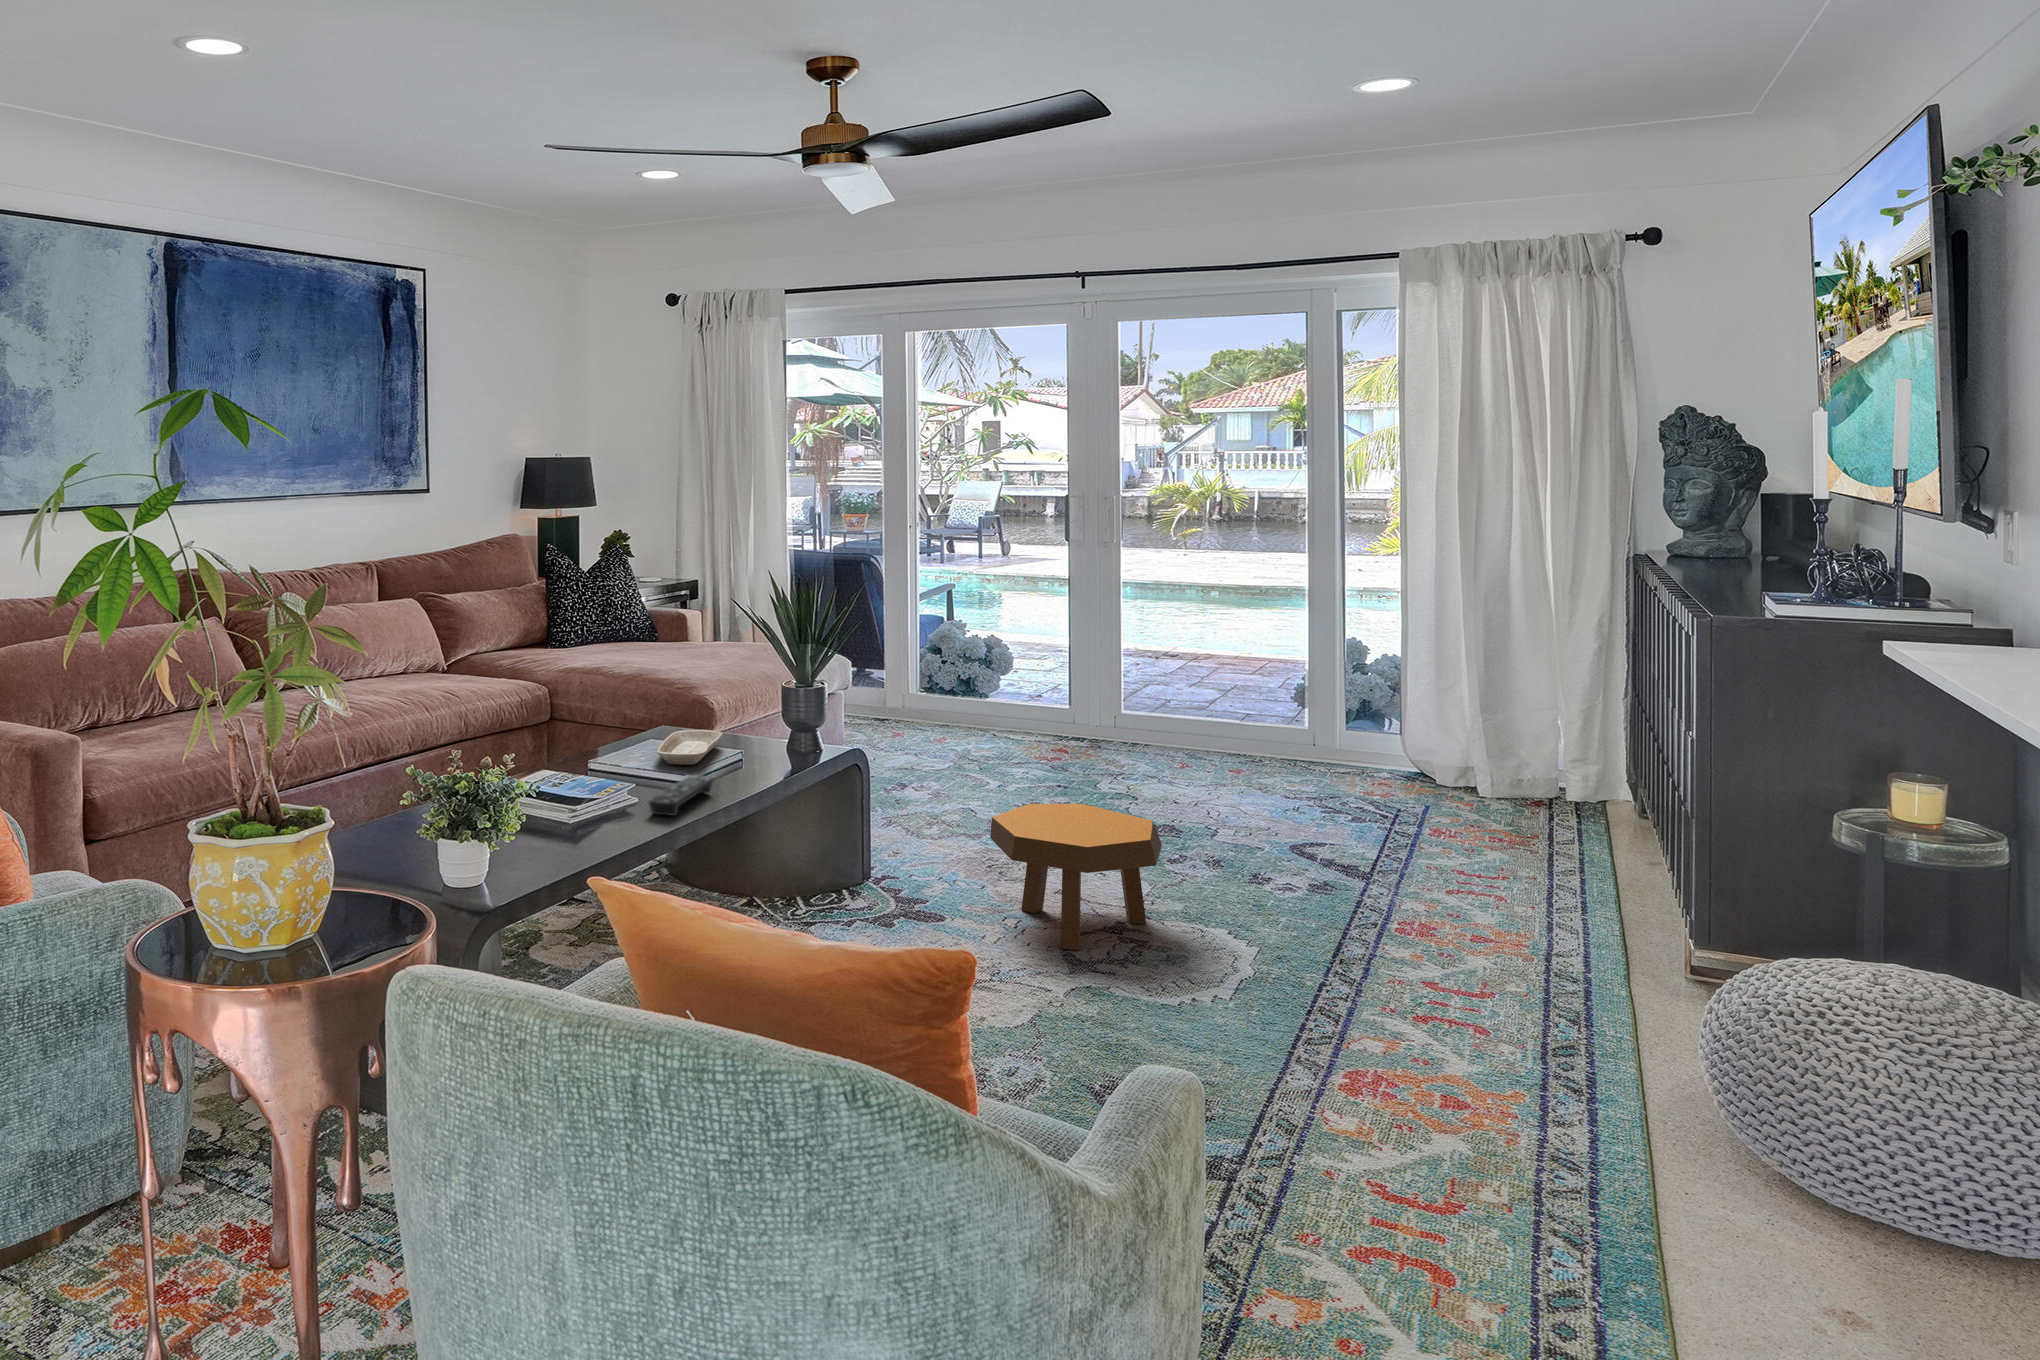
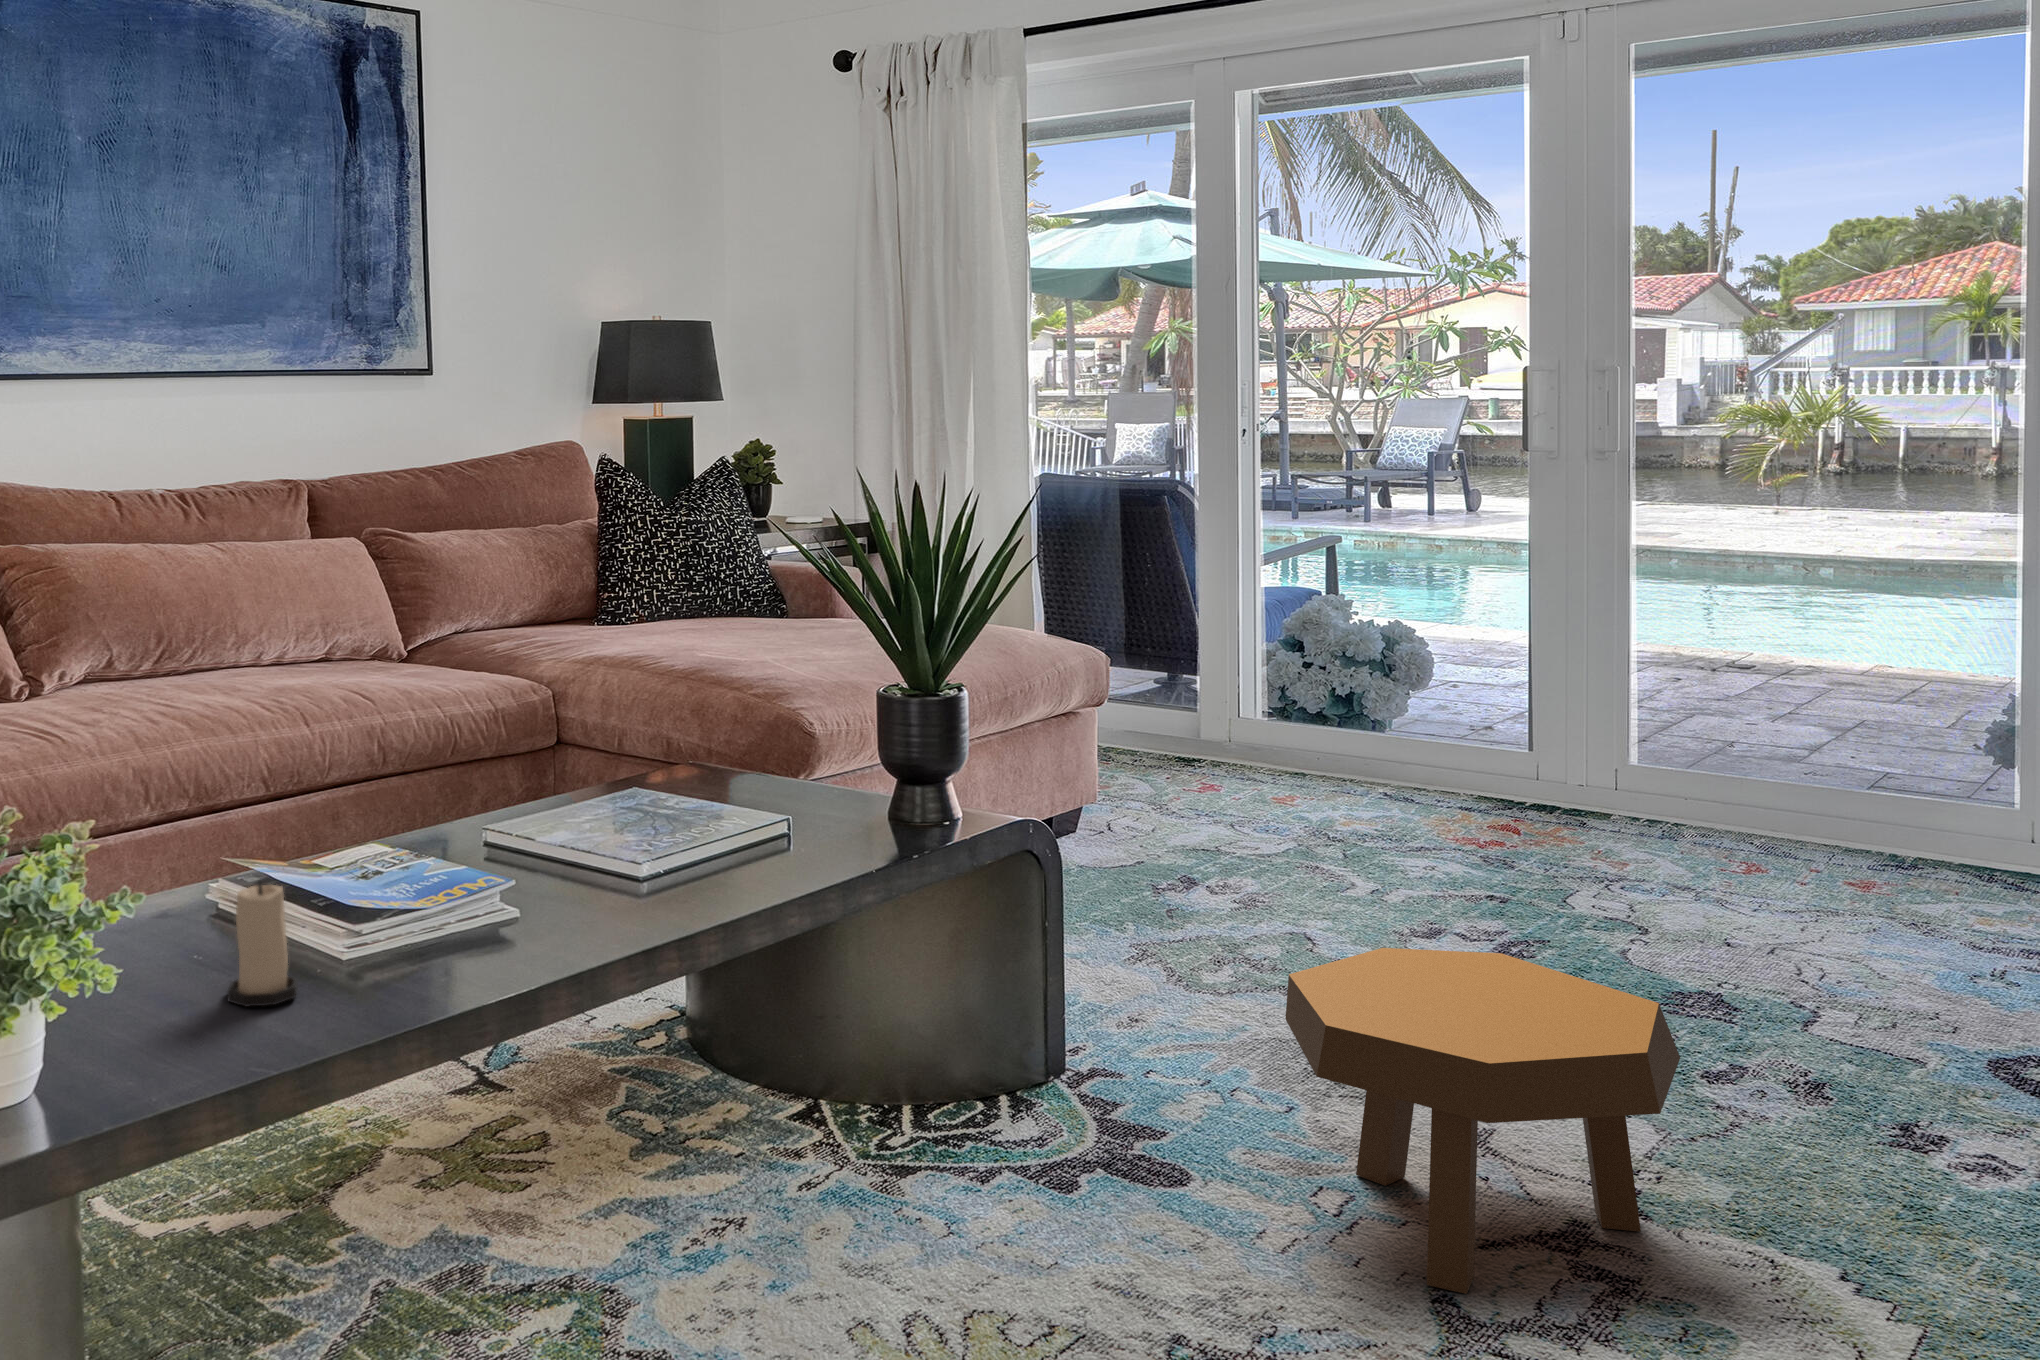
tray: present [656,730,723,765] -> none [587,770,749,839]
remote control: present [649,775,713,816] -> none [478,864,657,954]
candle: none [555,784,588,842] -> present [227,881,298,1006]

